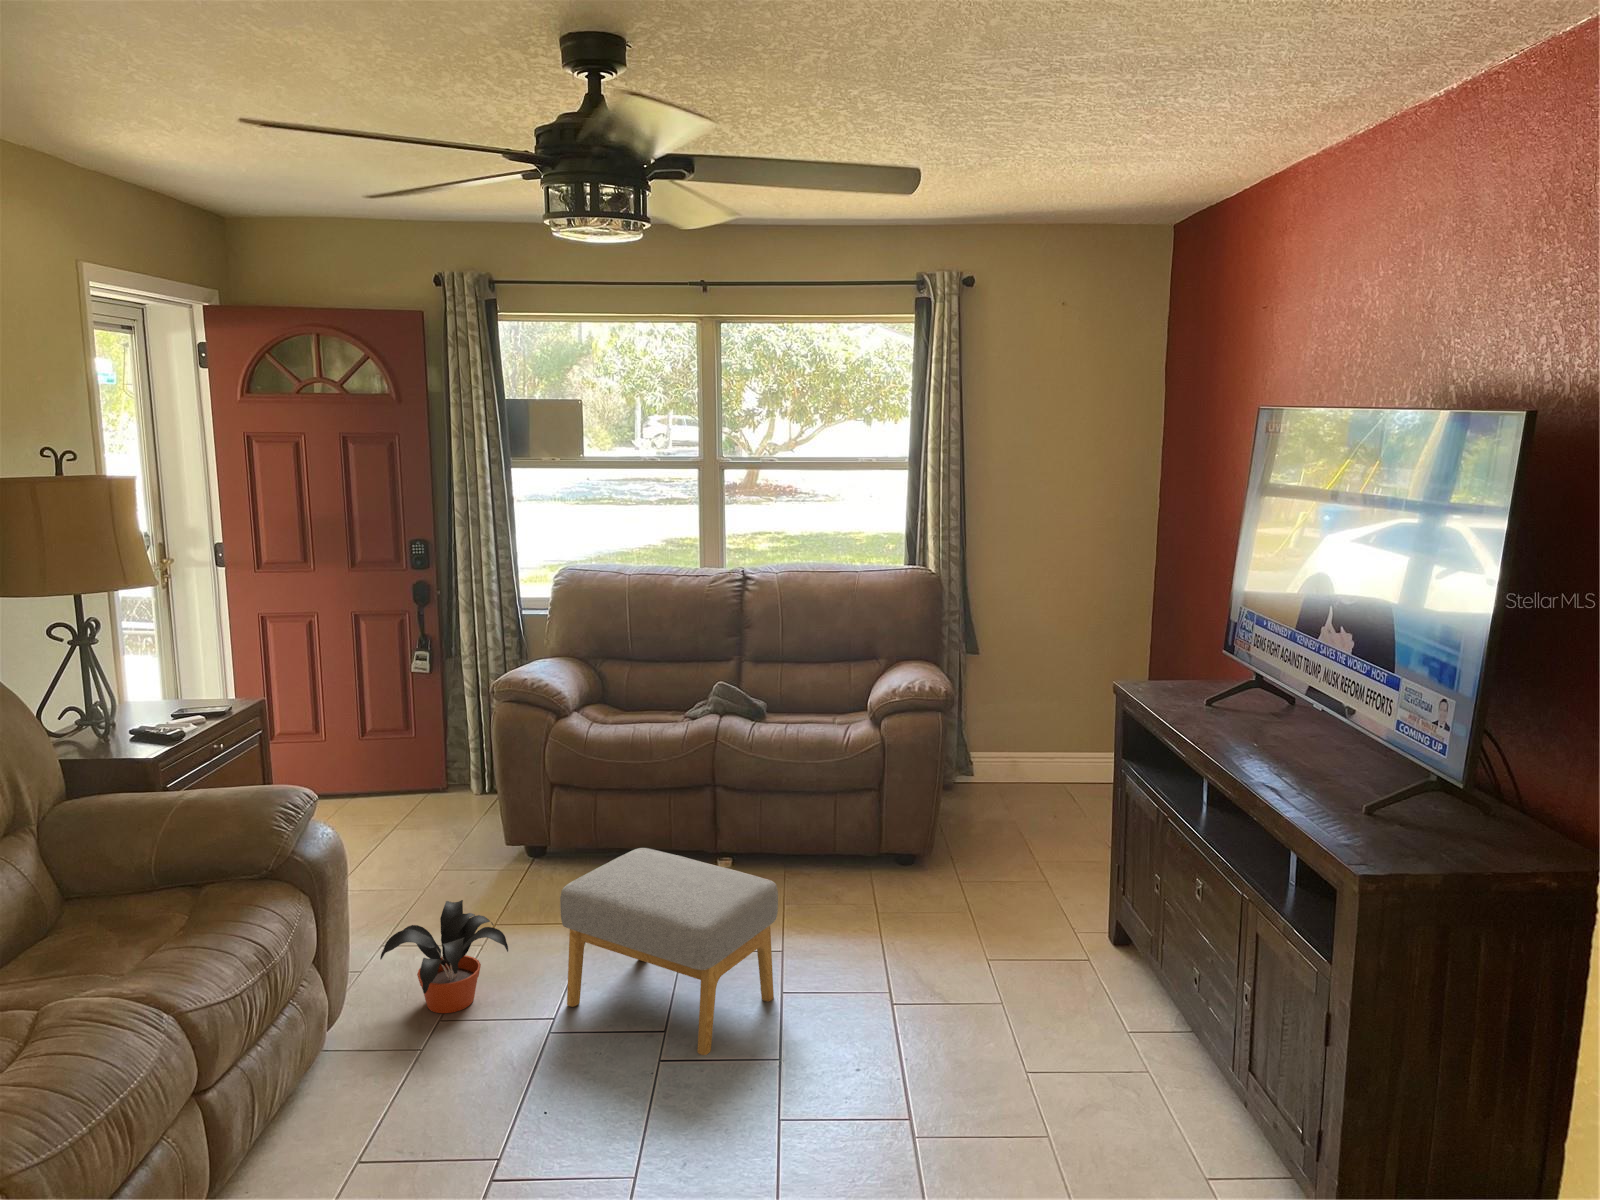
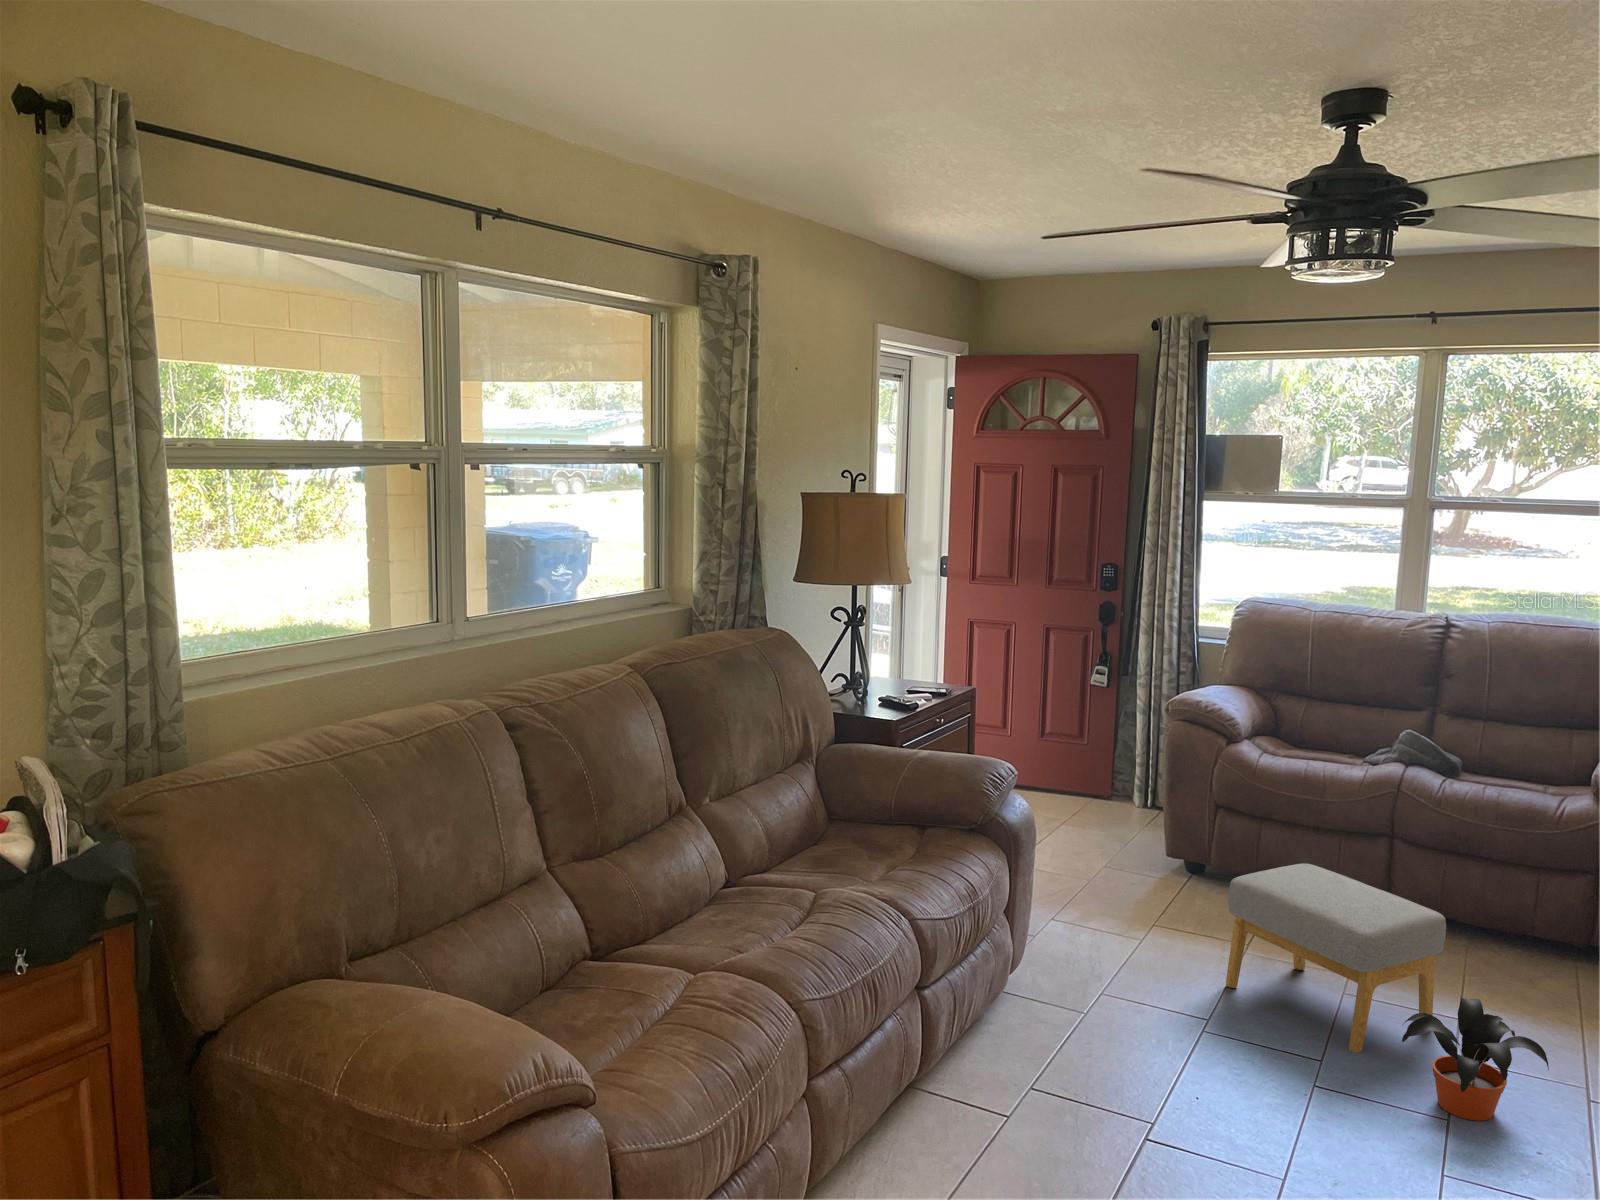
potted plant: present [380,900,508,1013] -> present [1402,997,1549,1121]

